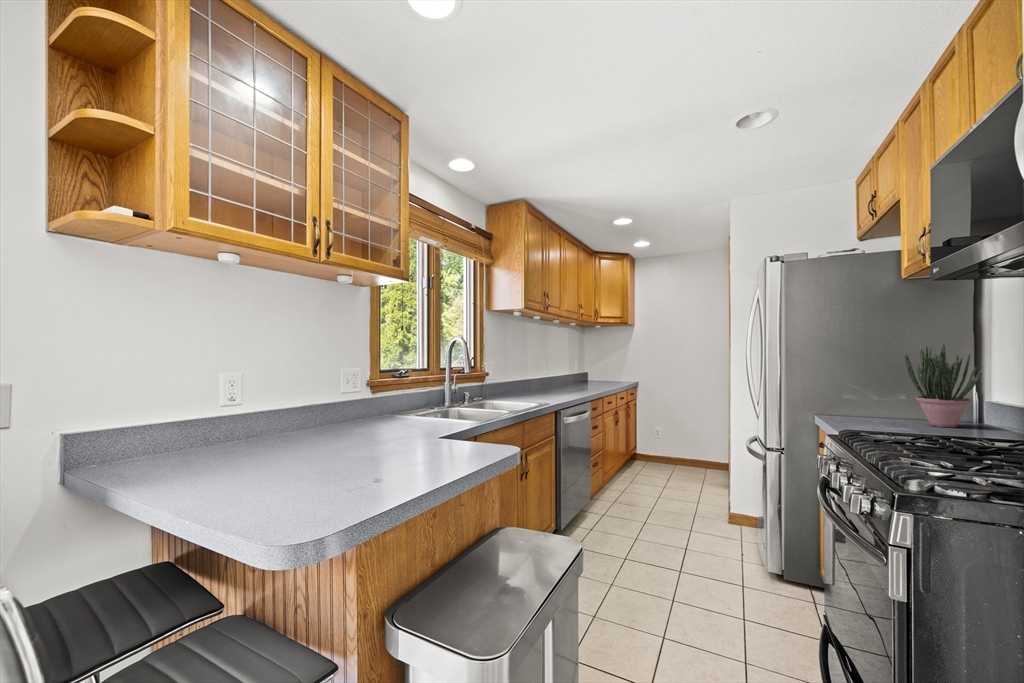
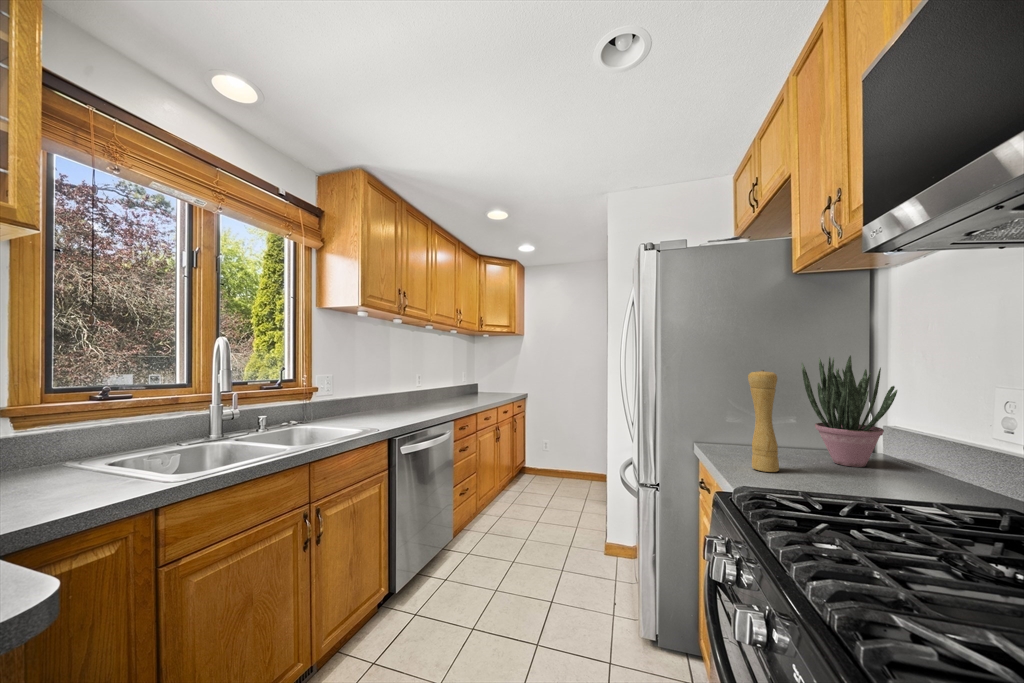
pepper mill: none [858,356,882,428] -> present [748,370,779,472]

